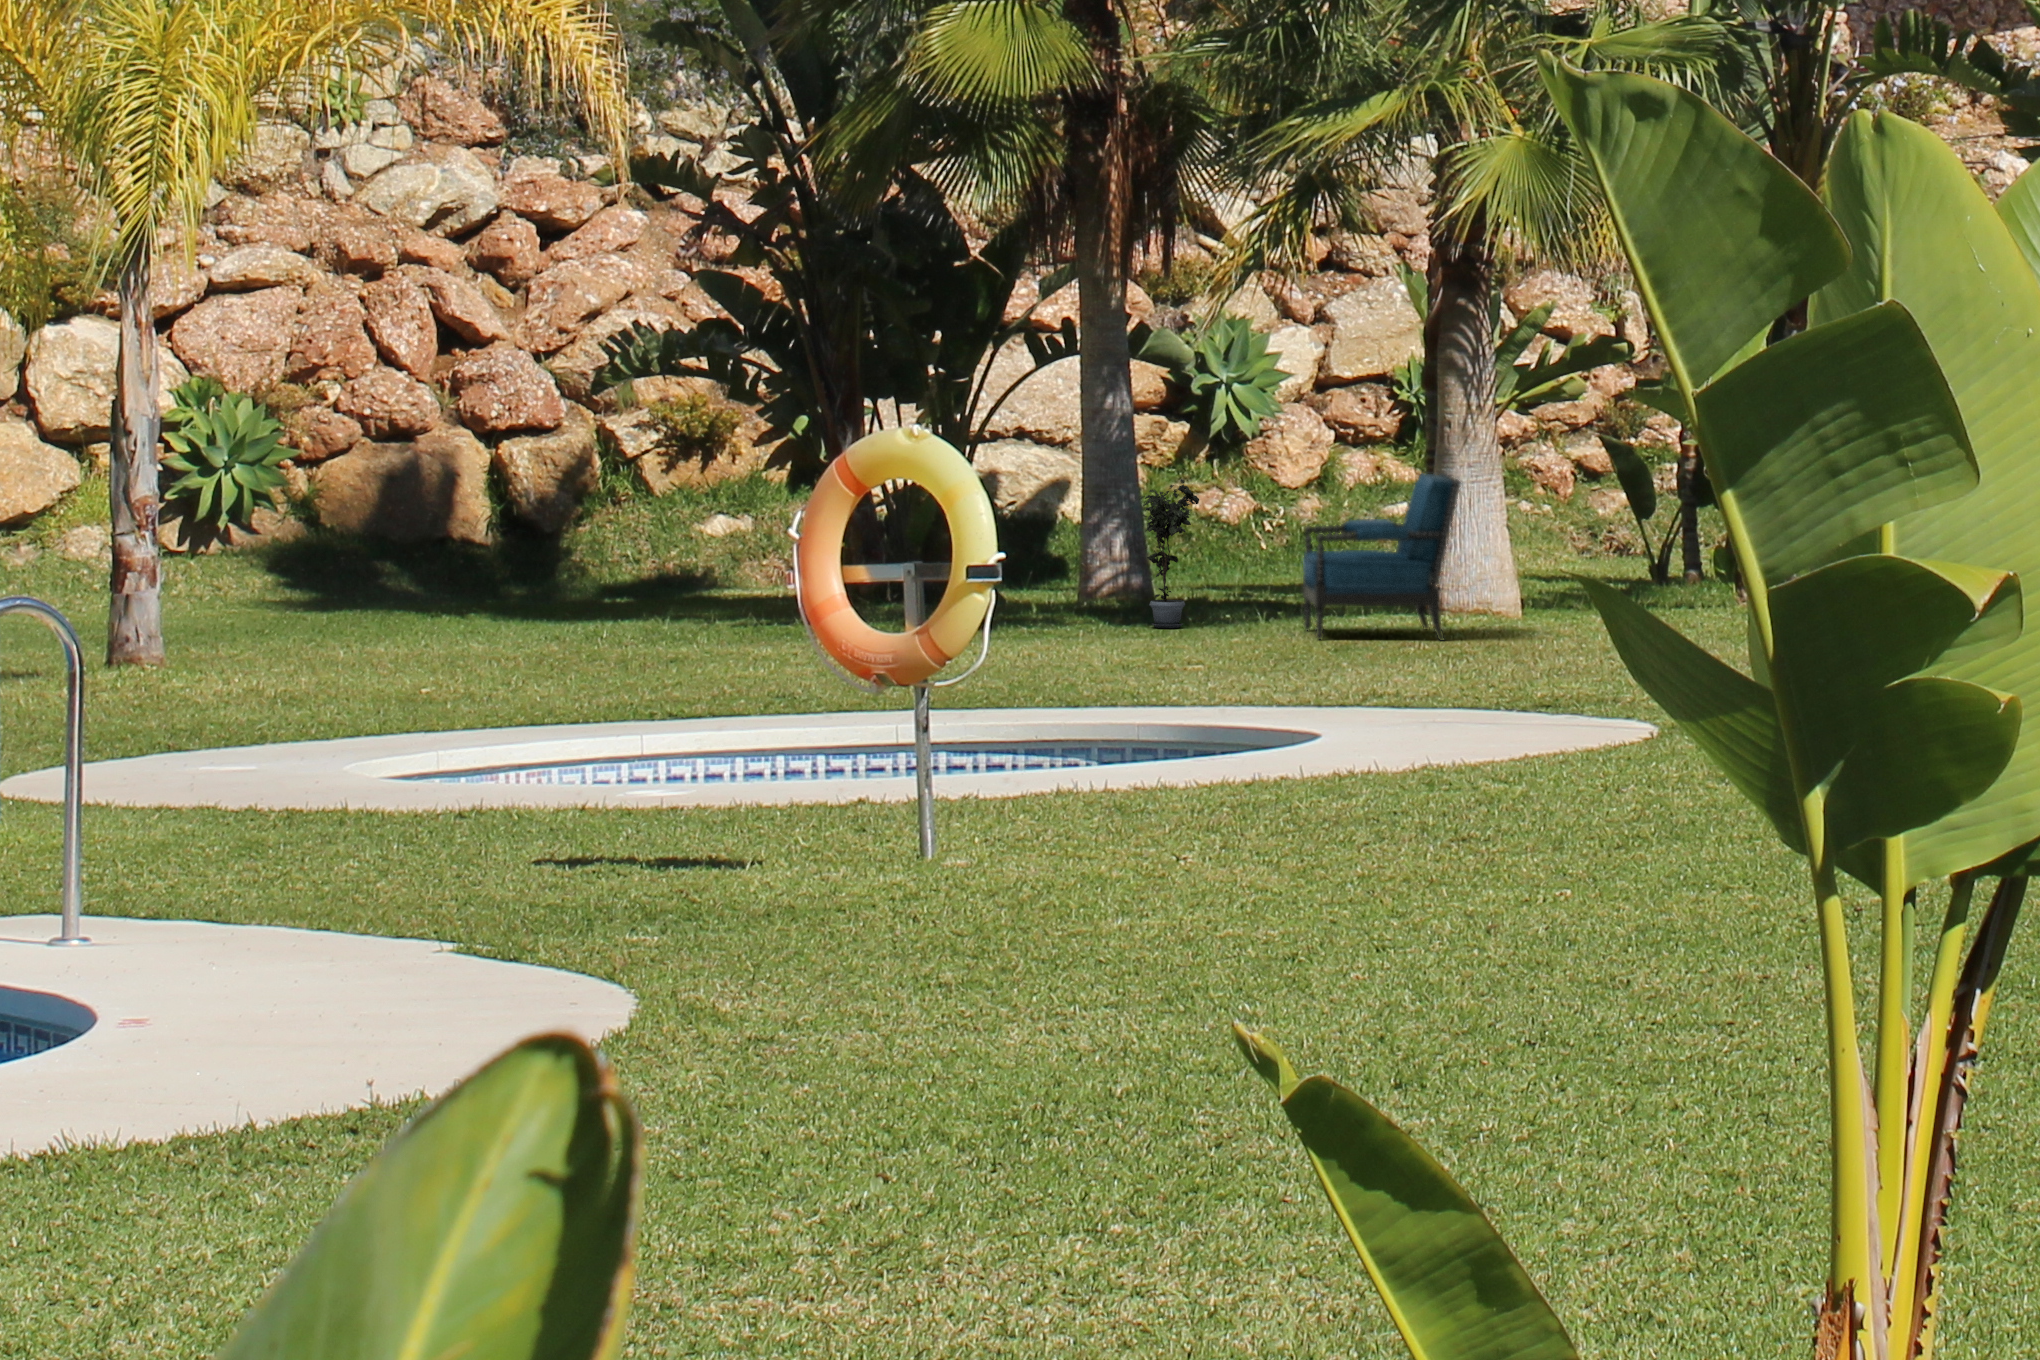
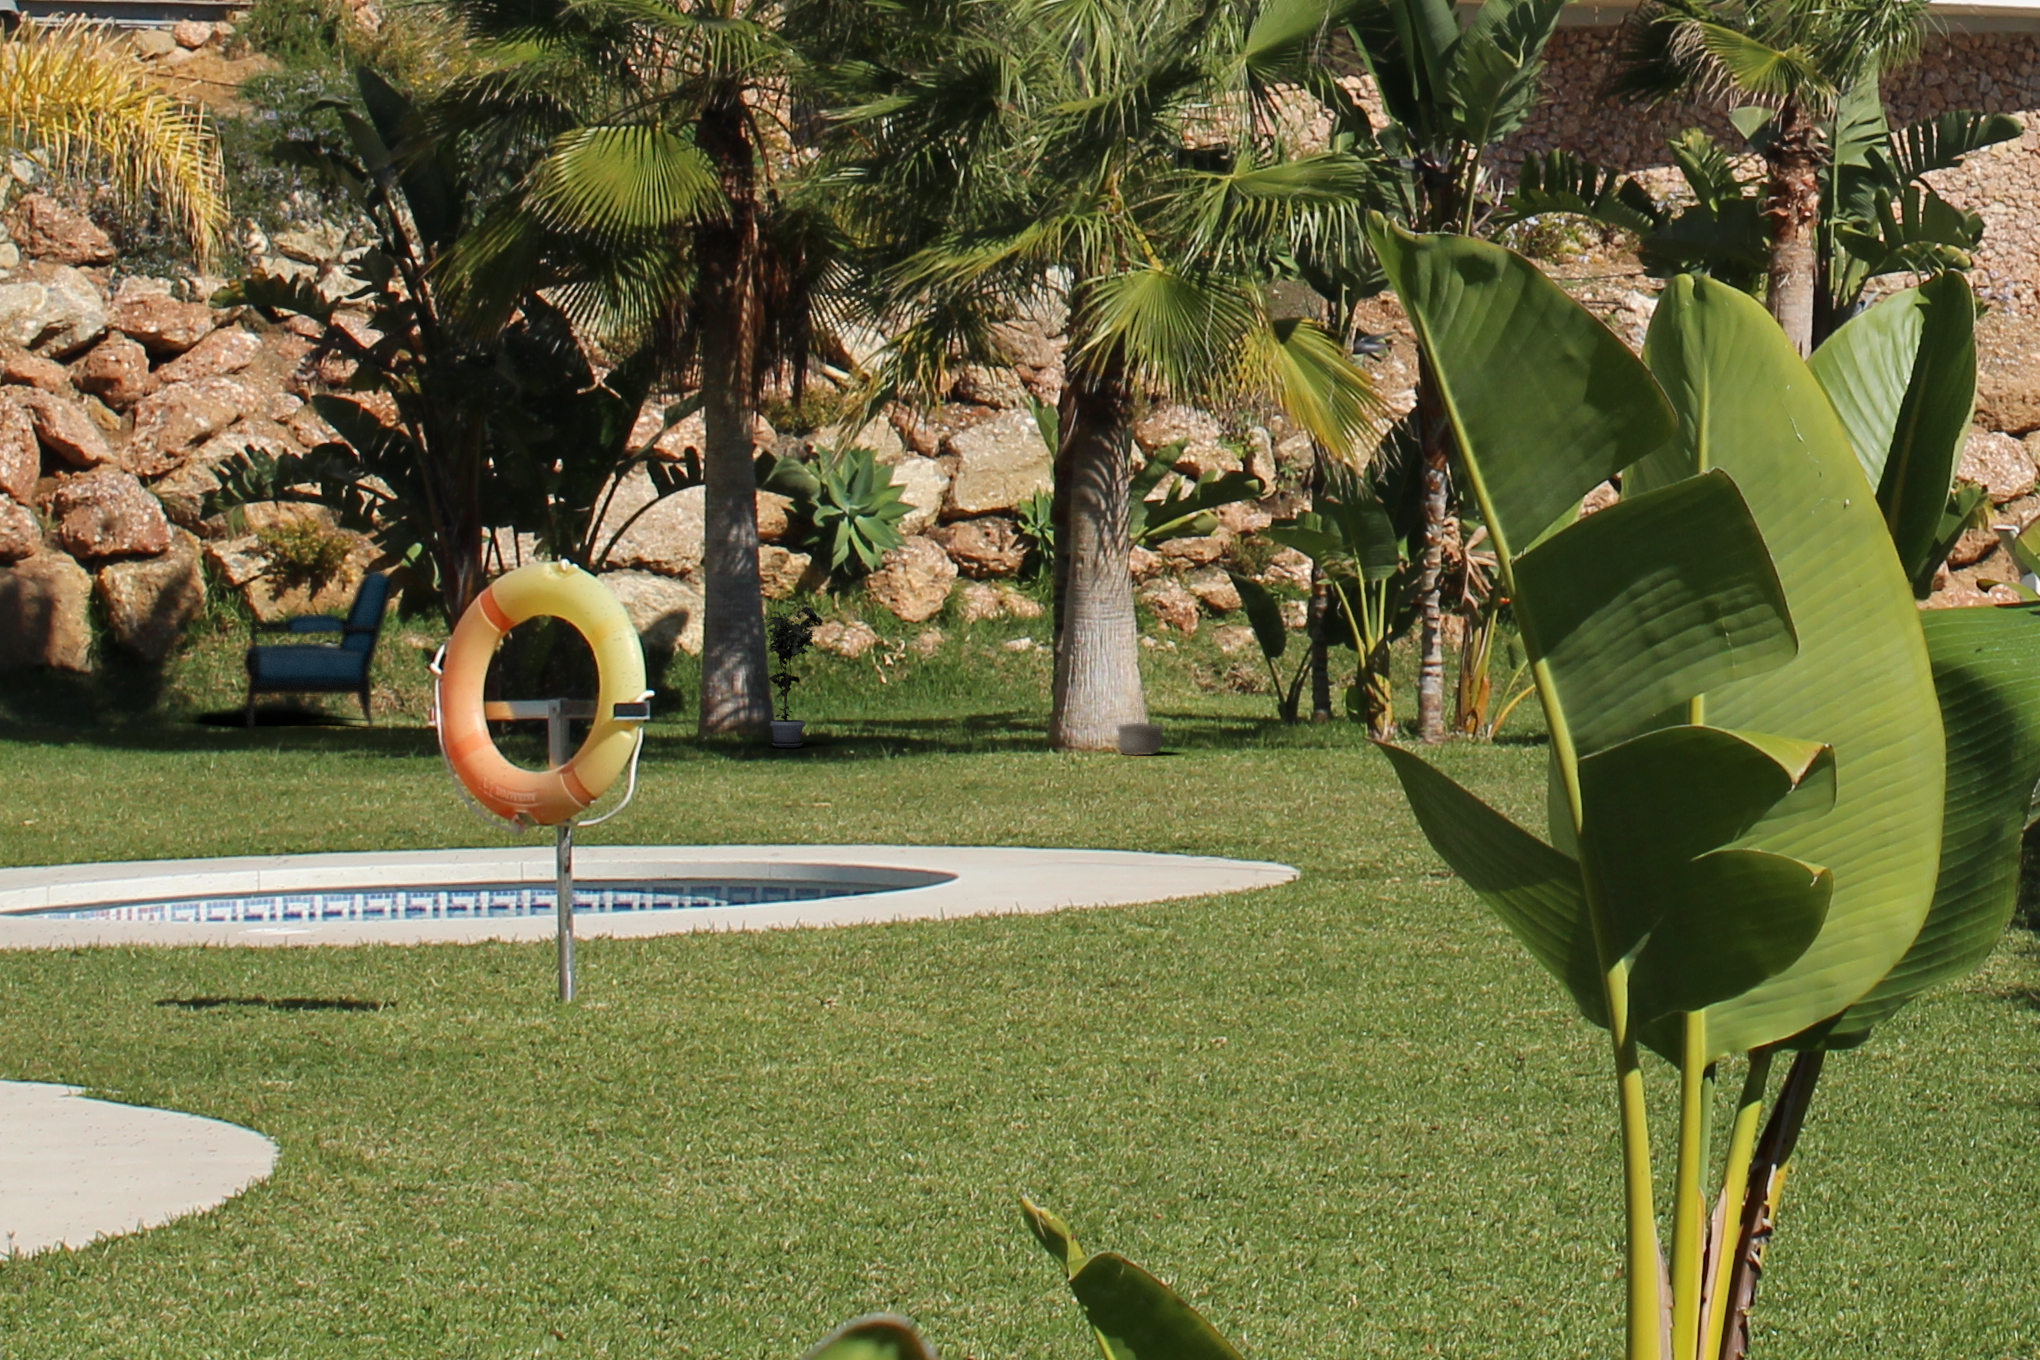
chair: present [1303,473,1461,640] -> present [244,571,393,727]
basket: none [1497,562,1546,639] -> present [1118,684,1163,755]

